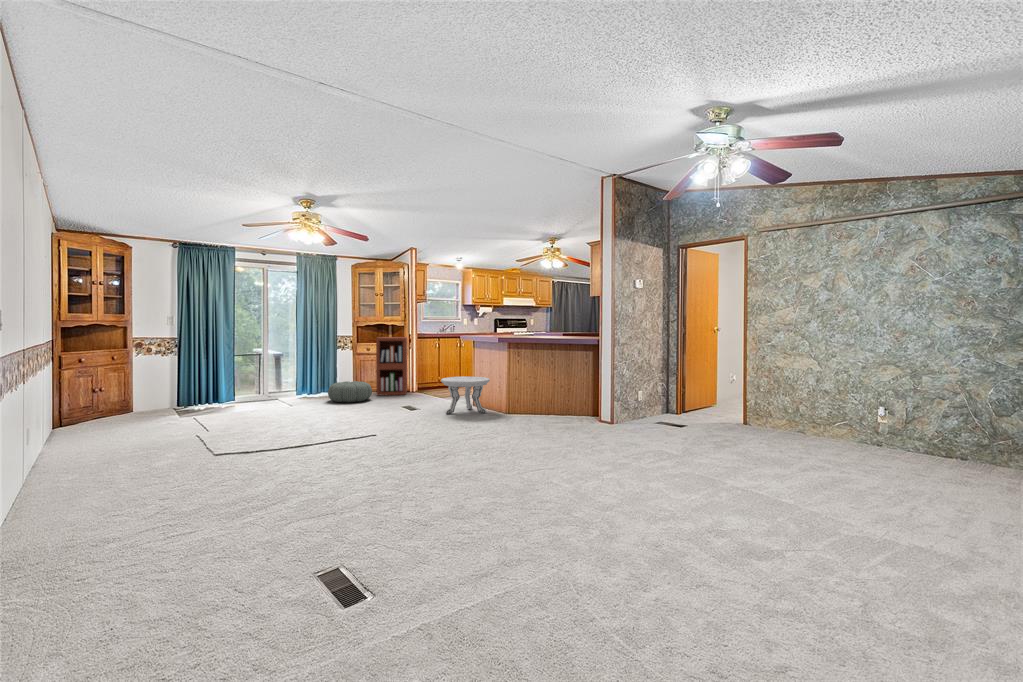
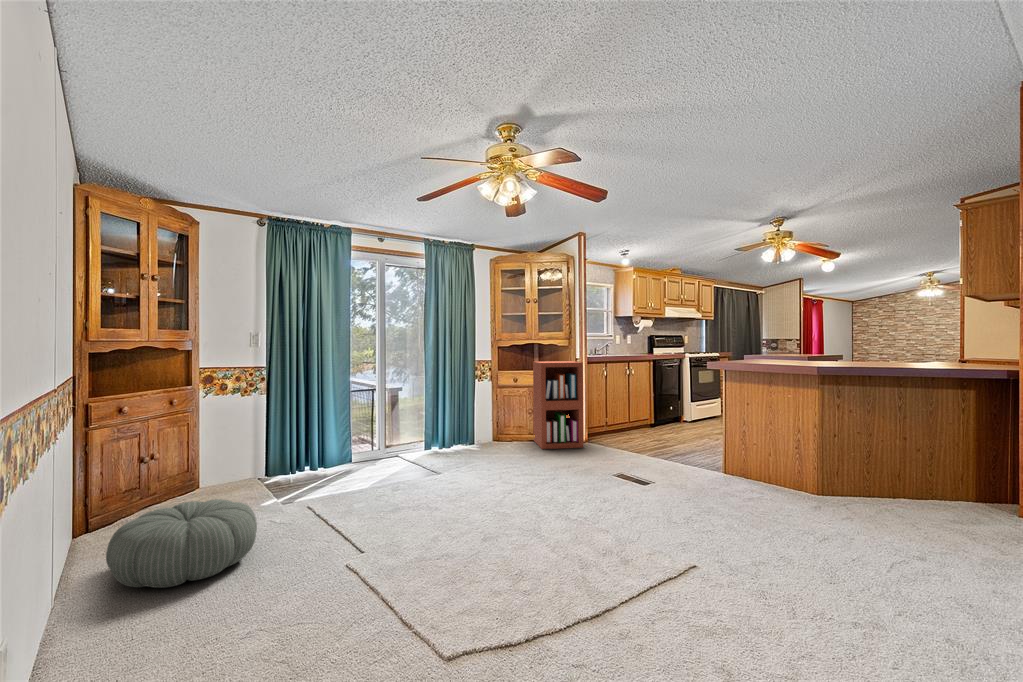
side table: present [441,377,490,414] -> none [715,428,811,500]
pouf: present [328,381,372,403] -> present [106,499,257,588]

